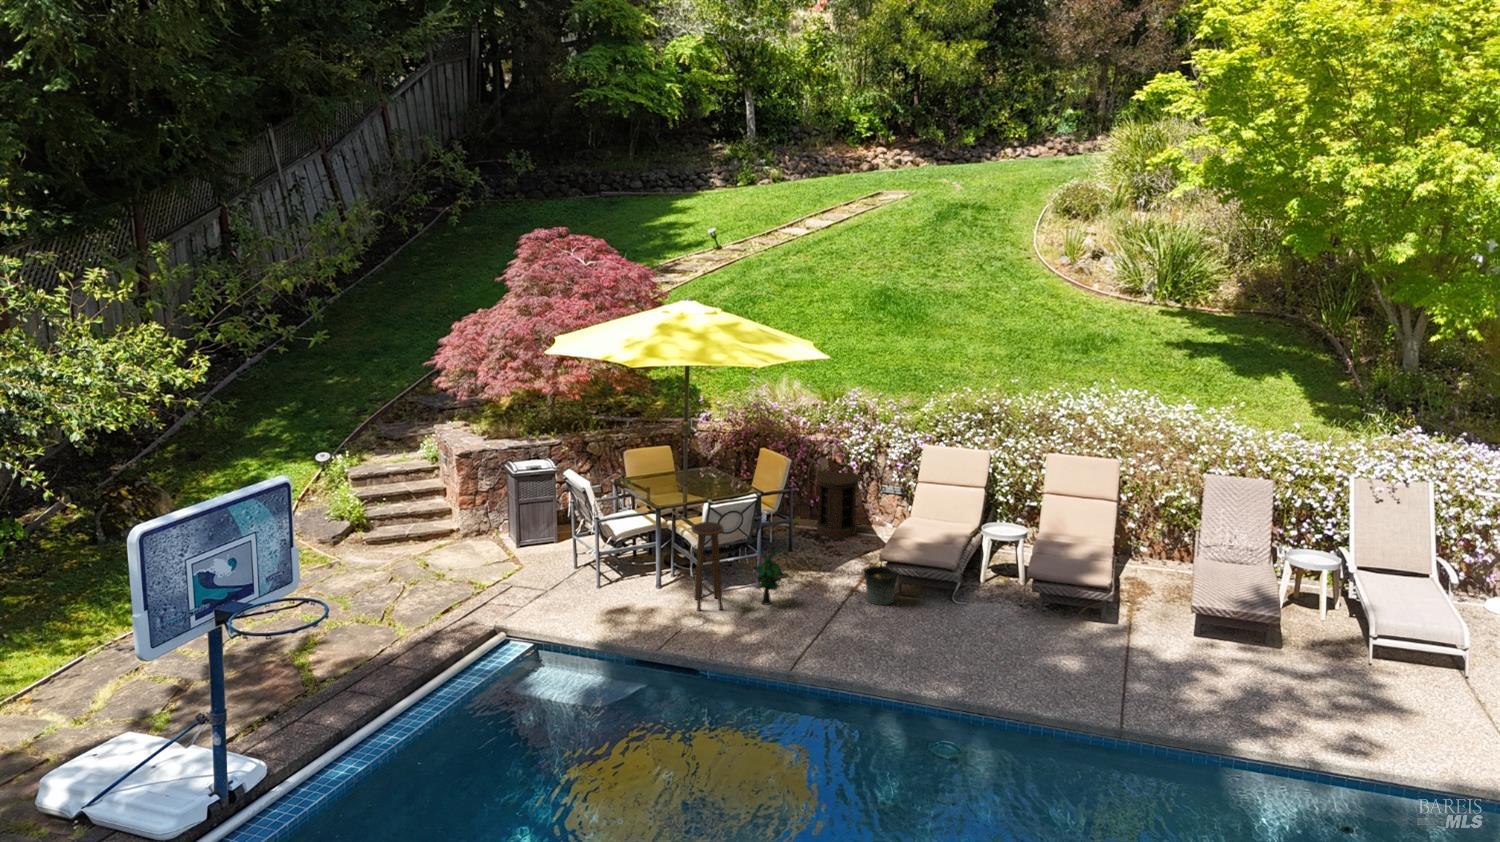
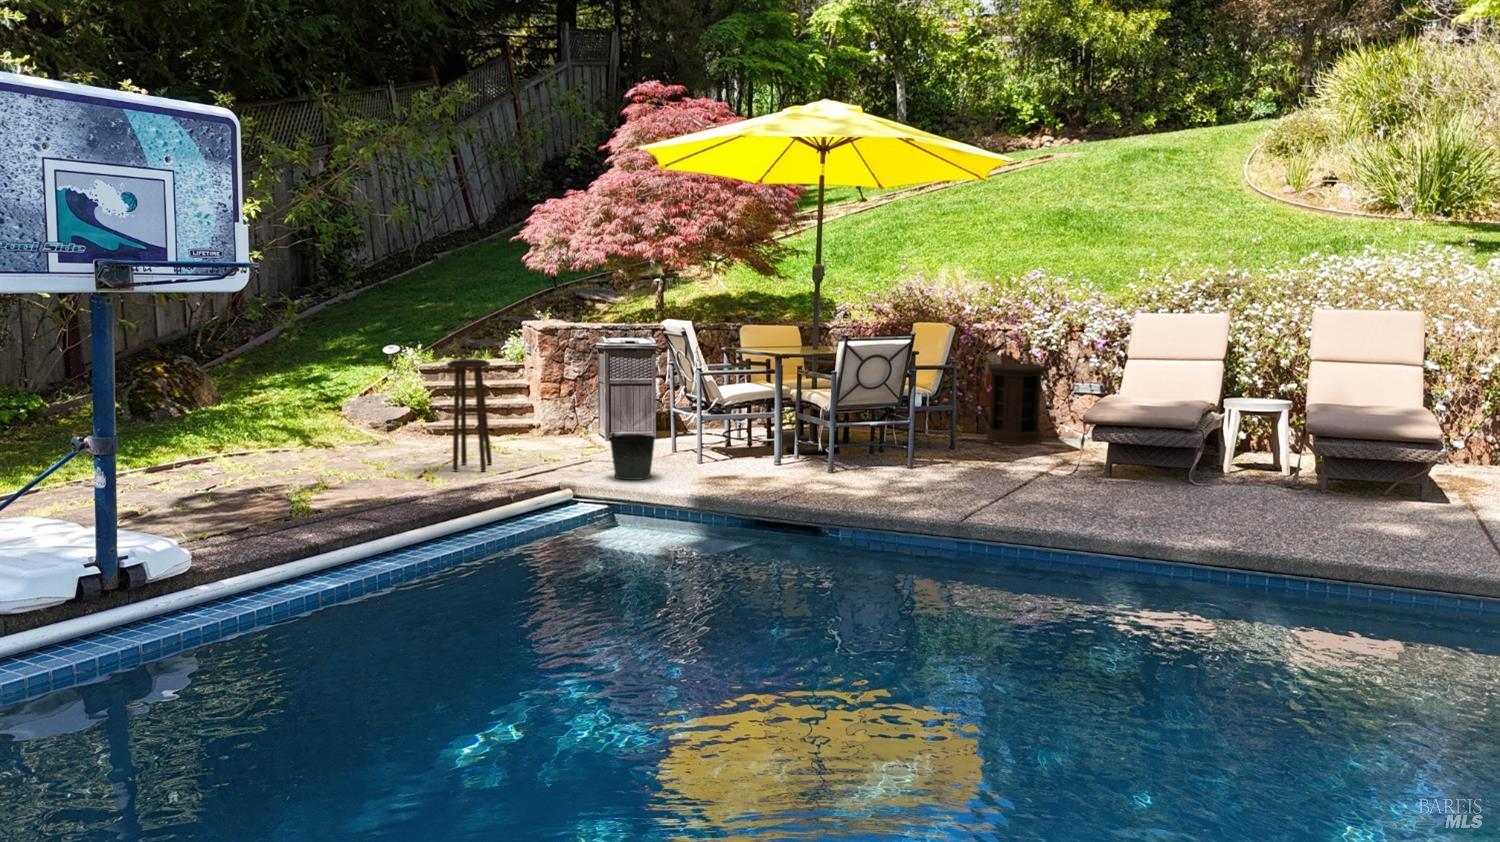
stool: present [691,522,724,611] -> present [447,359,492,472]
decorative plant: present [755,551,784,605] -> none [905,406,951,482]
bucket: present [863,566,899,605] -> present [607,433,655,480]

